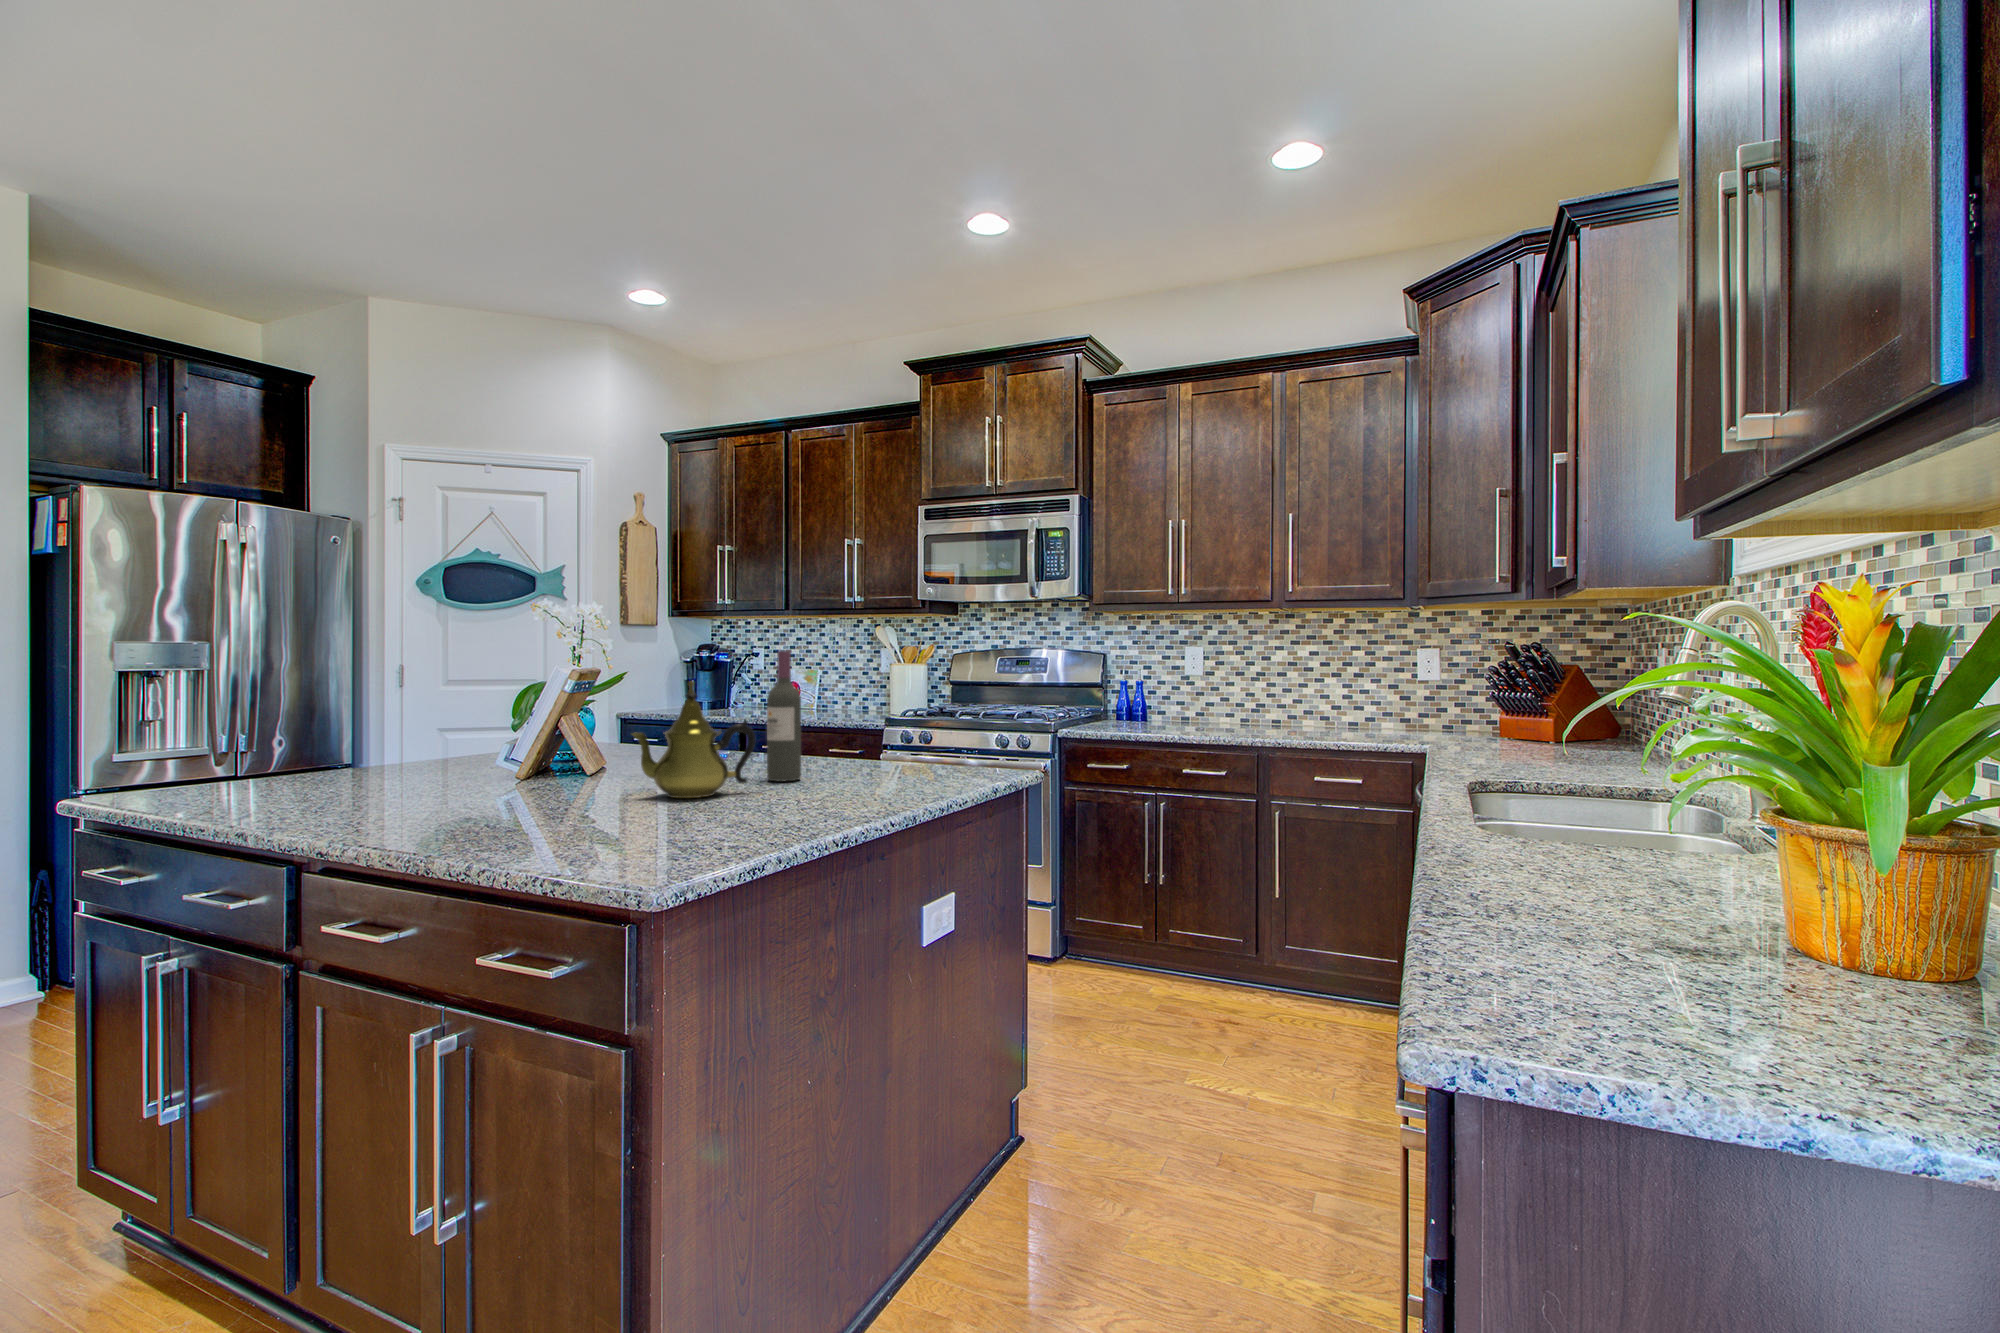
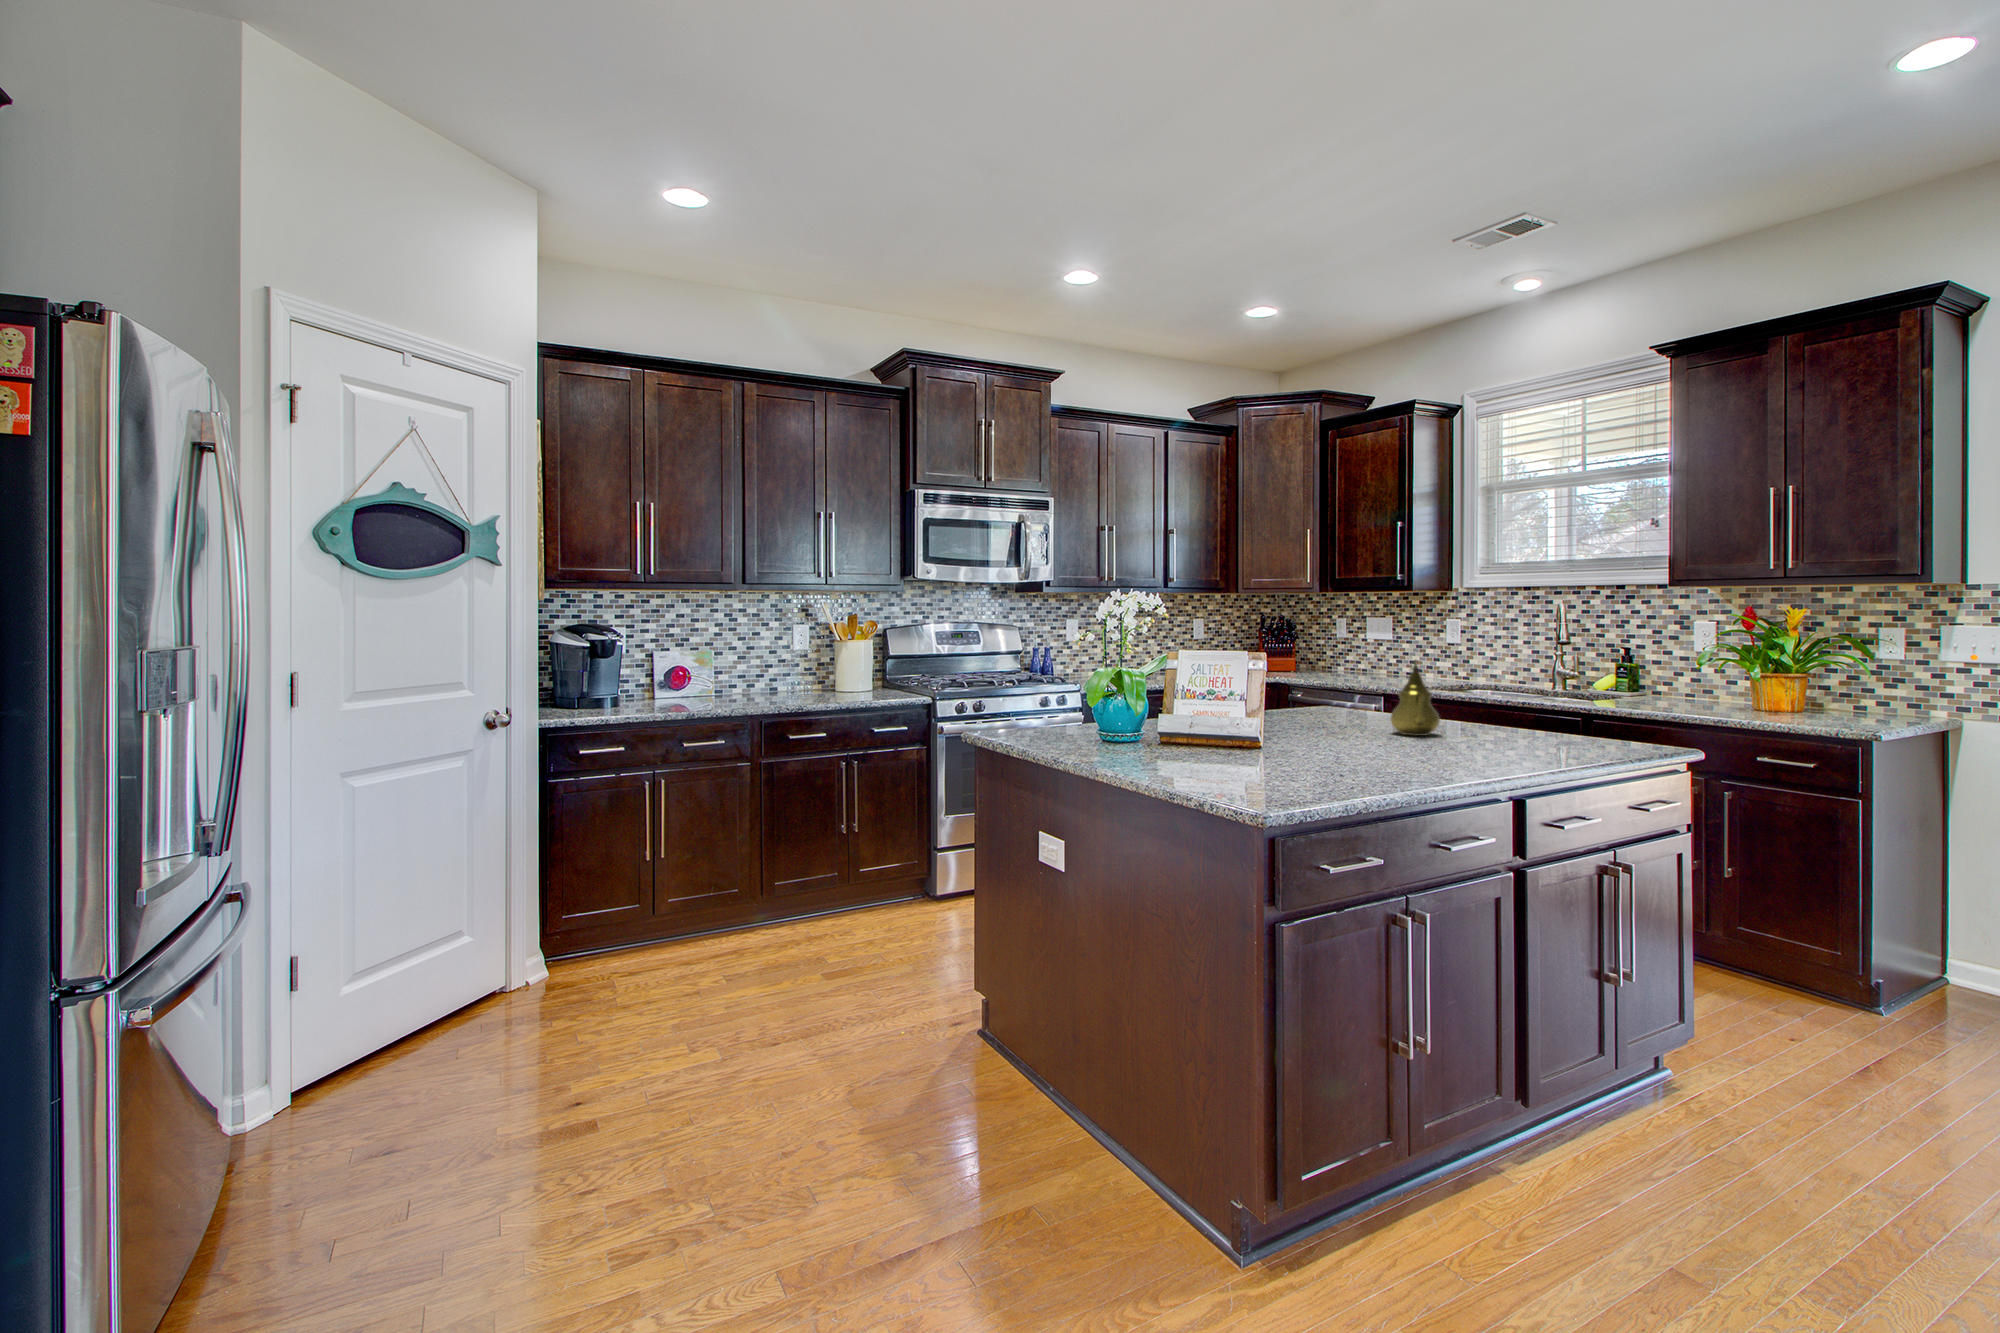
wine bottle: present [767,651,801,781] -> none [1345,637,1369,725]

